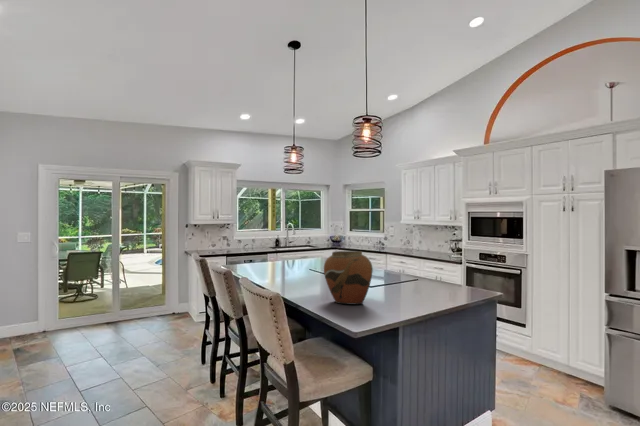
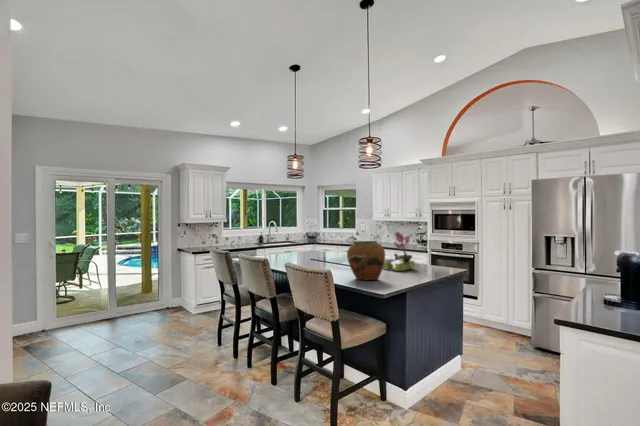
flower arrangement: none [382,238,425,291] -> present [383,232,415,271]

